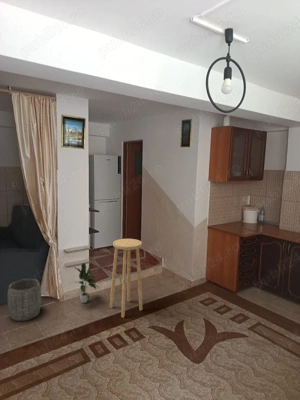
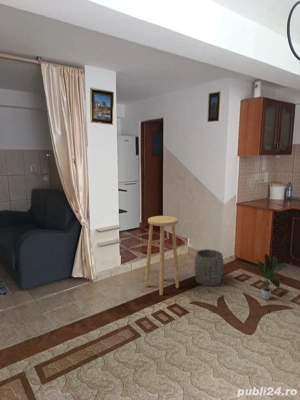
potted plant: present [75,263,98,303] -> present [257,254,288,300]
woven basket: present [8,279,41,321] -> present [194,249,224,286]

